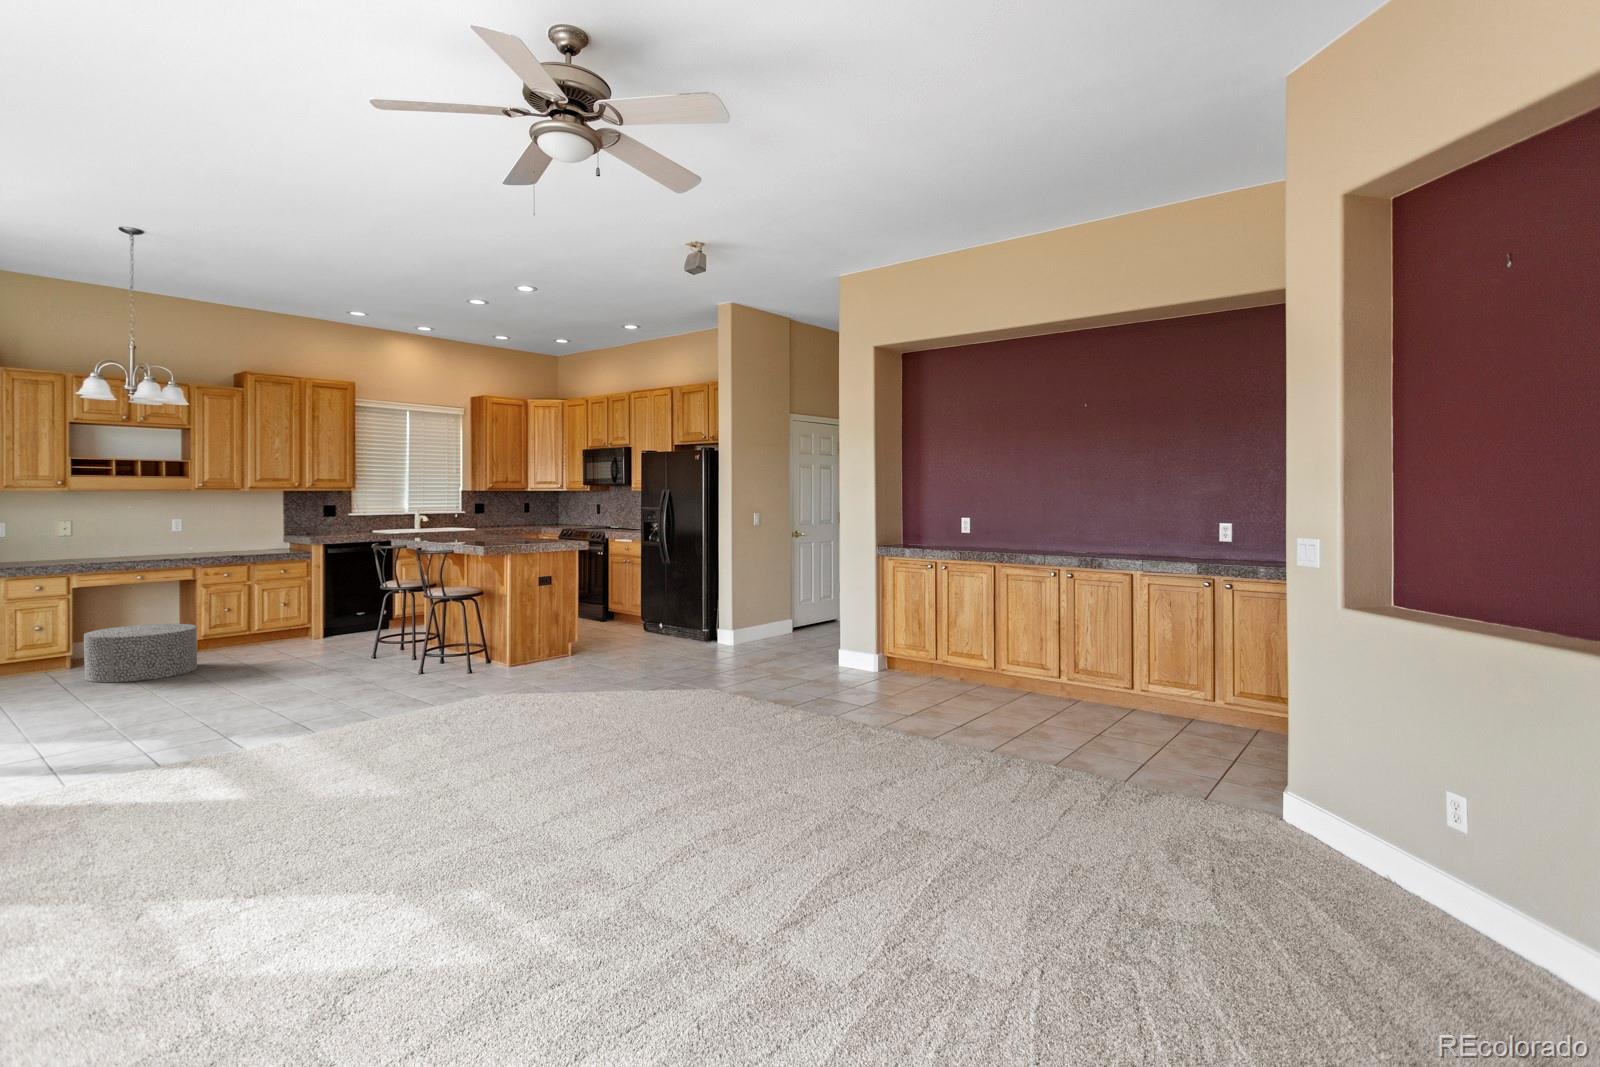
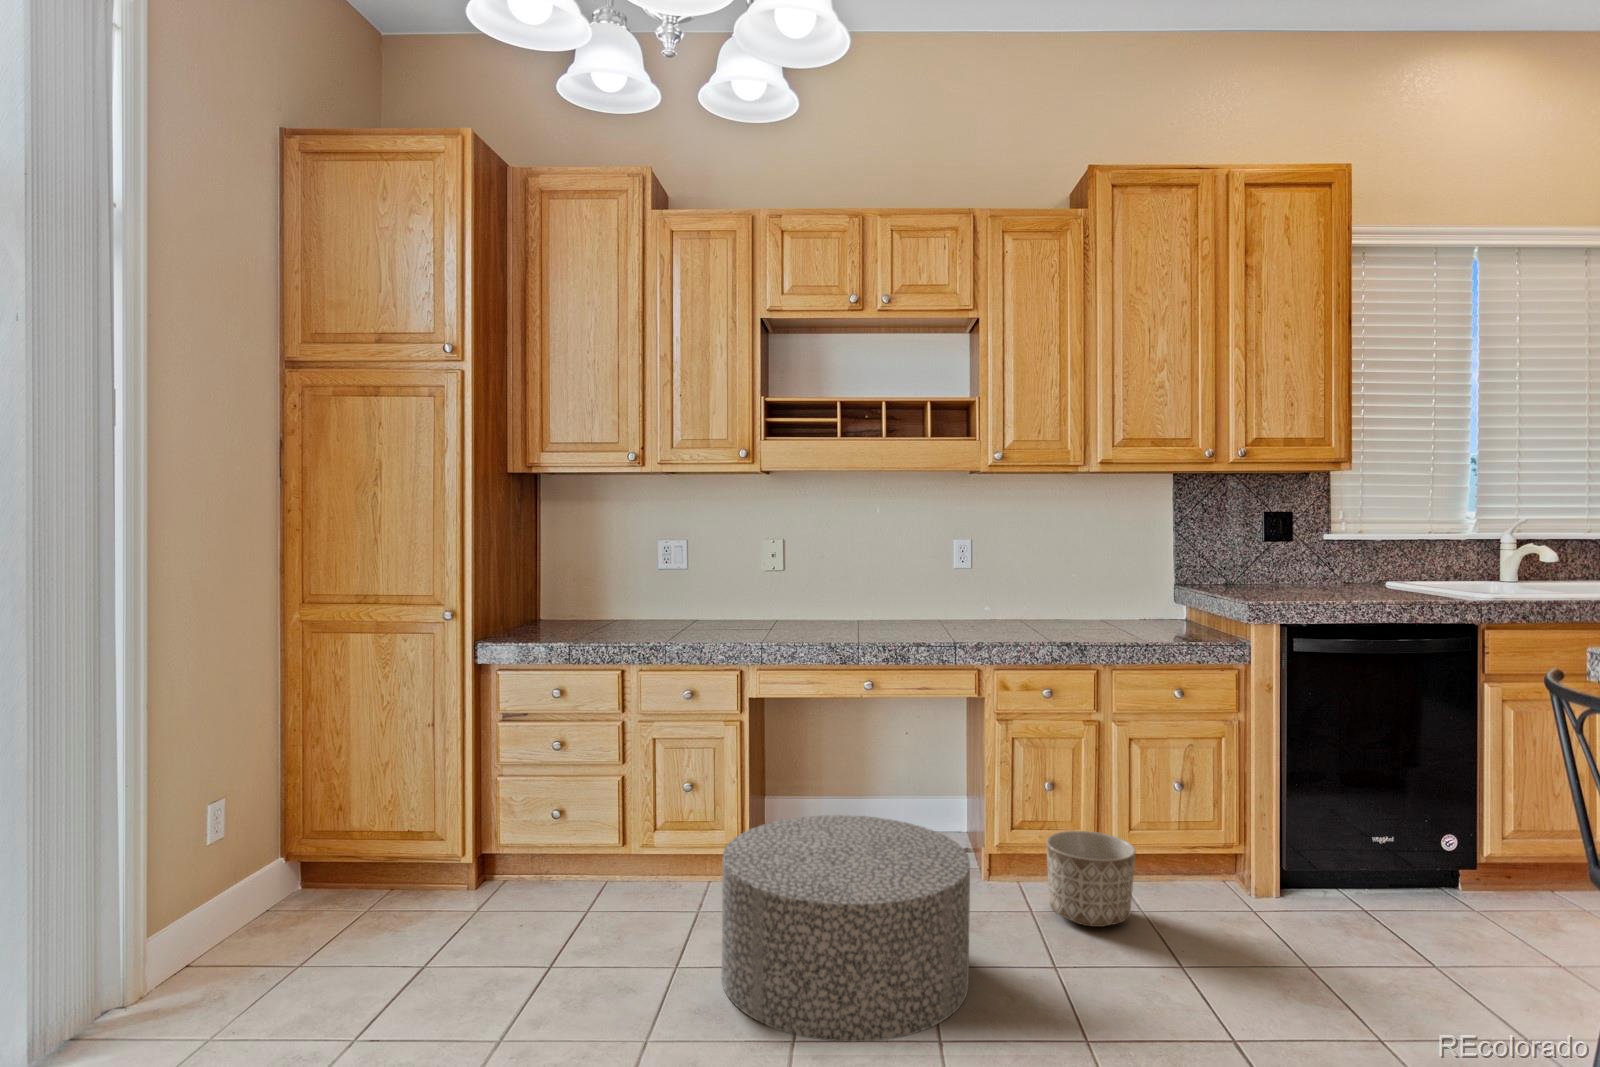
planter: none [228,624,265,654] -> present [1046,831,1136,927]

